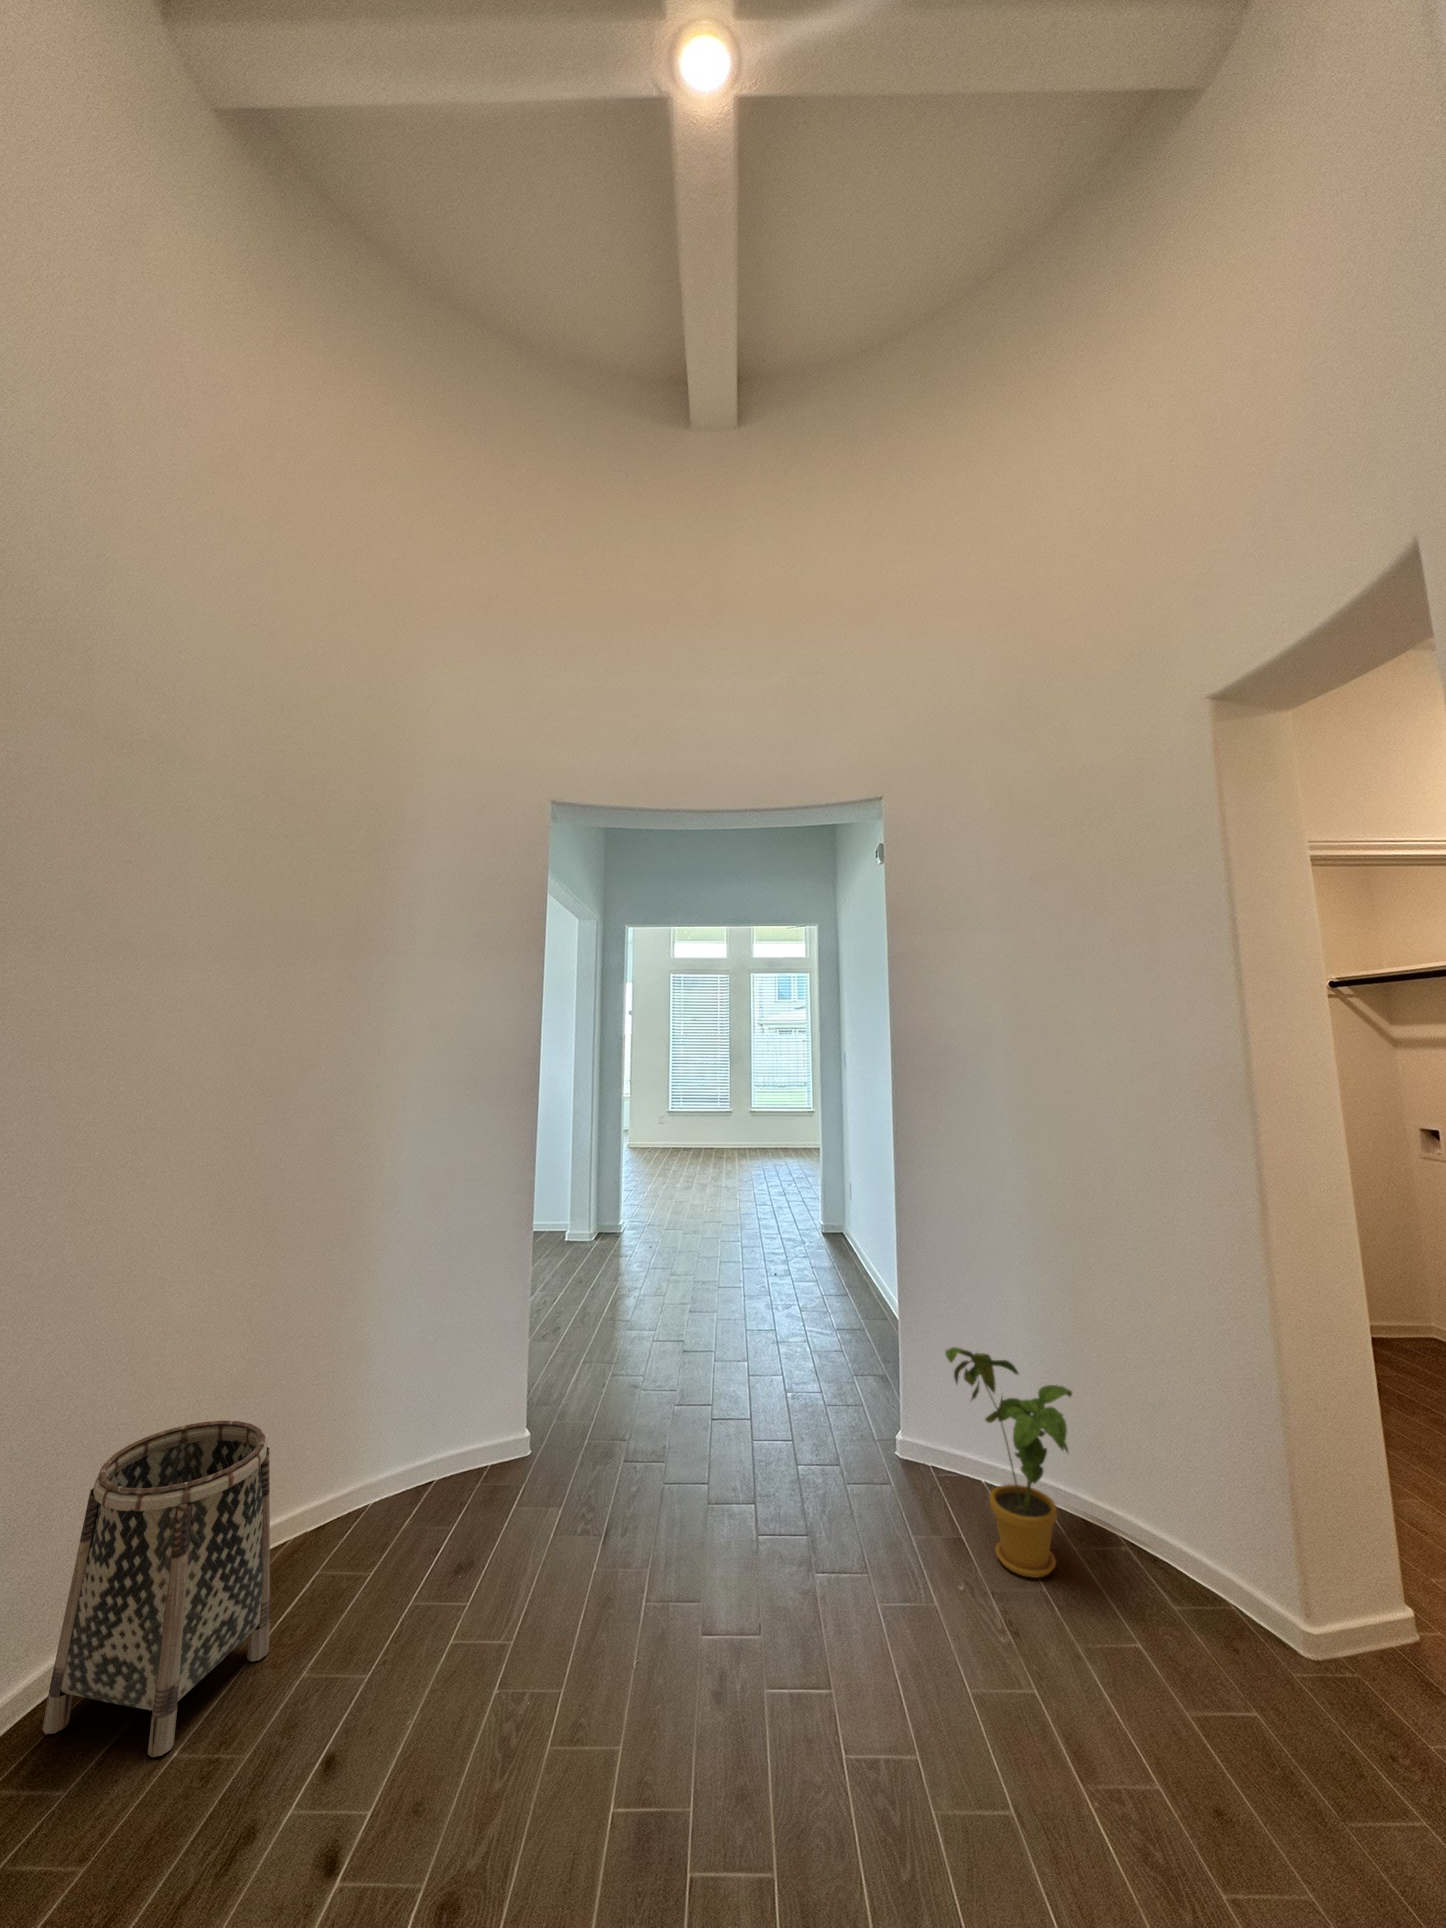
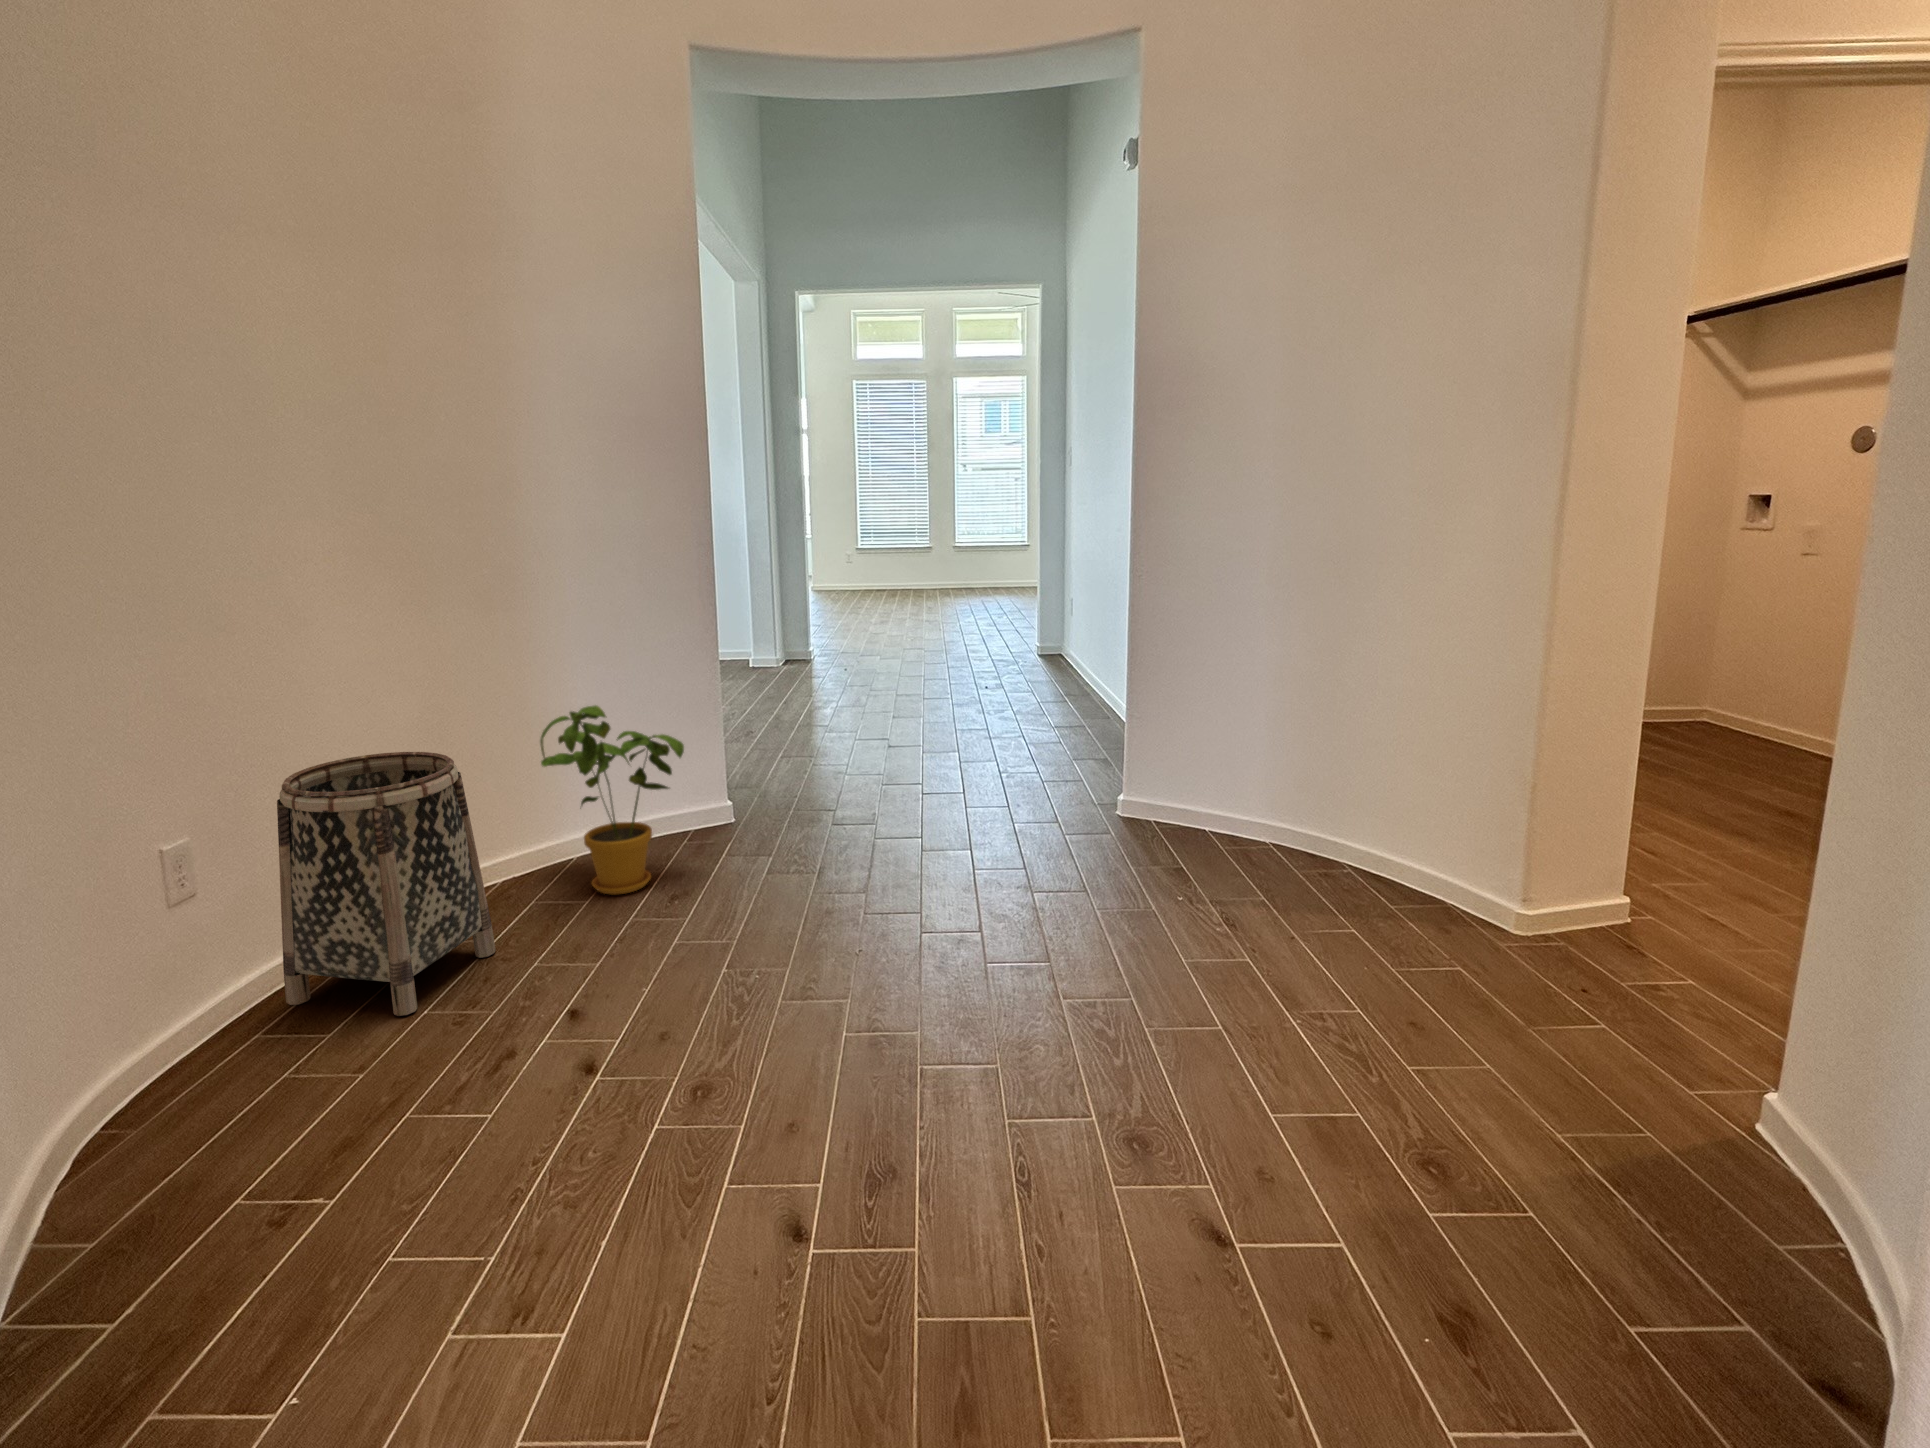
house plant: present [945,1347,1072,1577] -> present [540,705,684,895]

